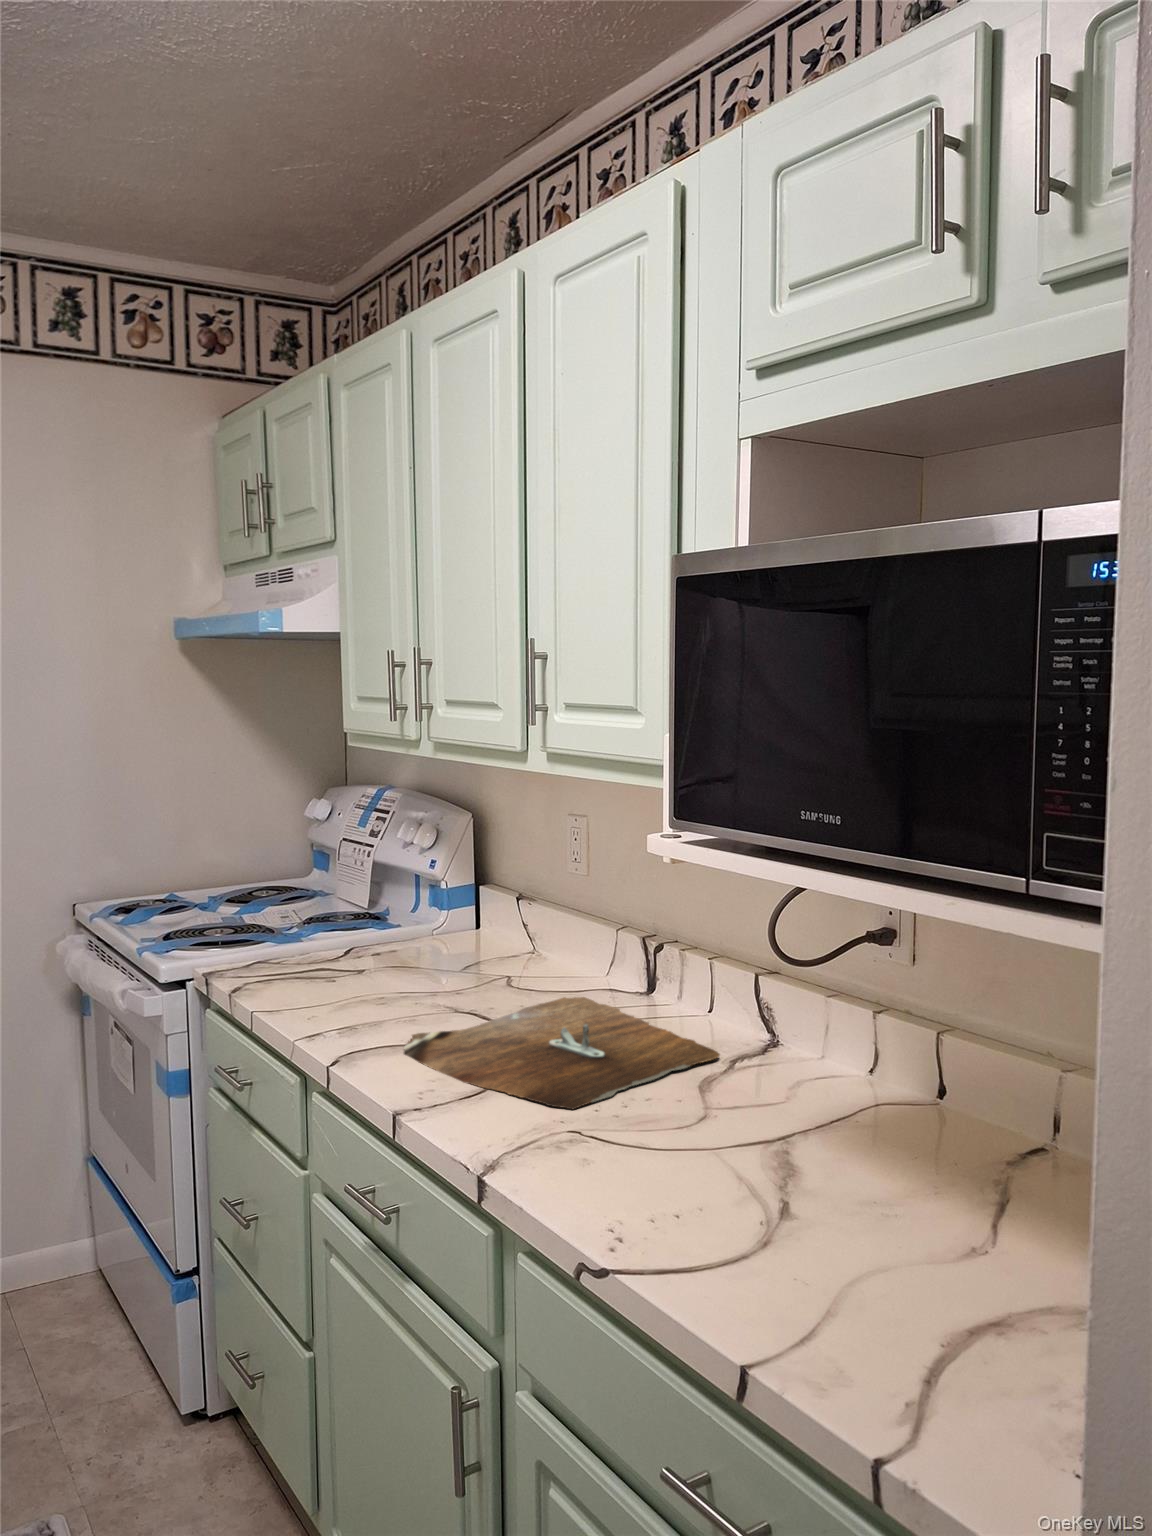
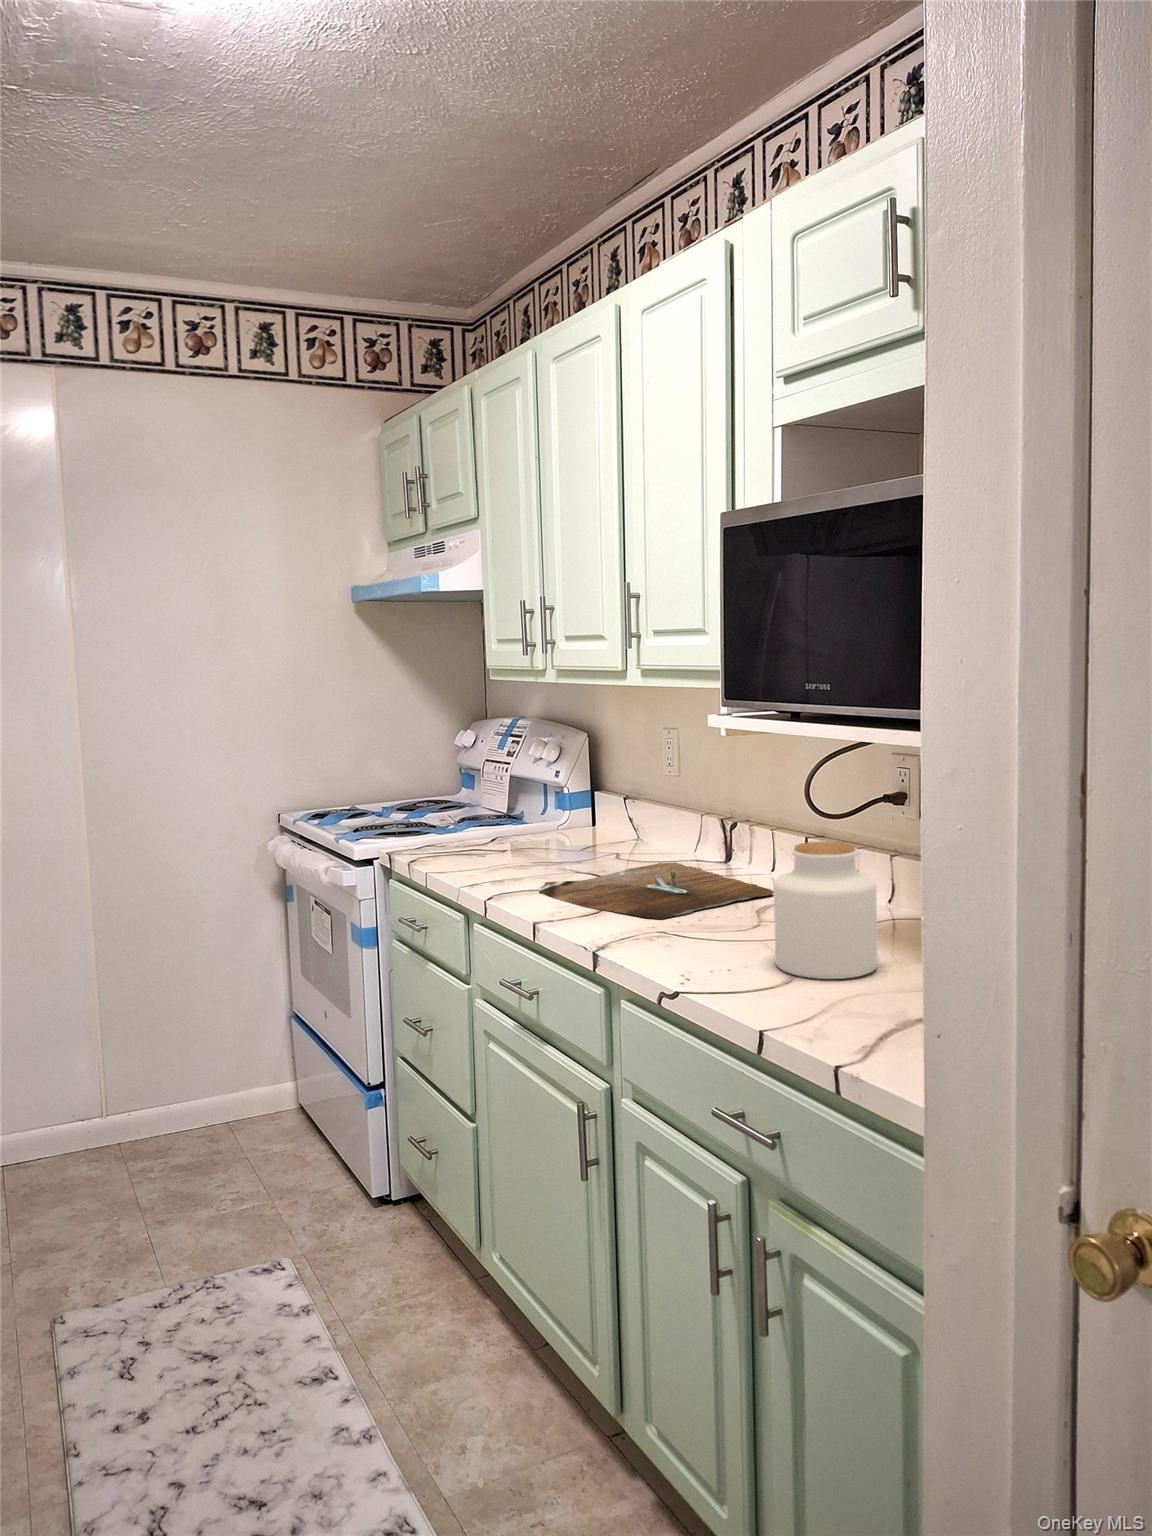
jar: none [746,1029,895,1246] -> present [774,842,878,979]

